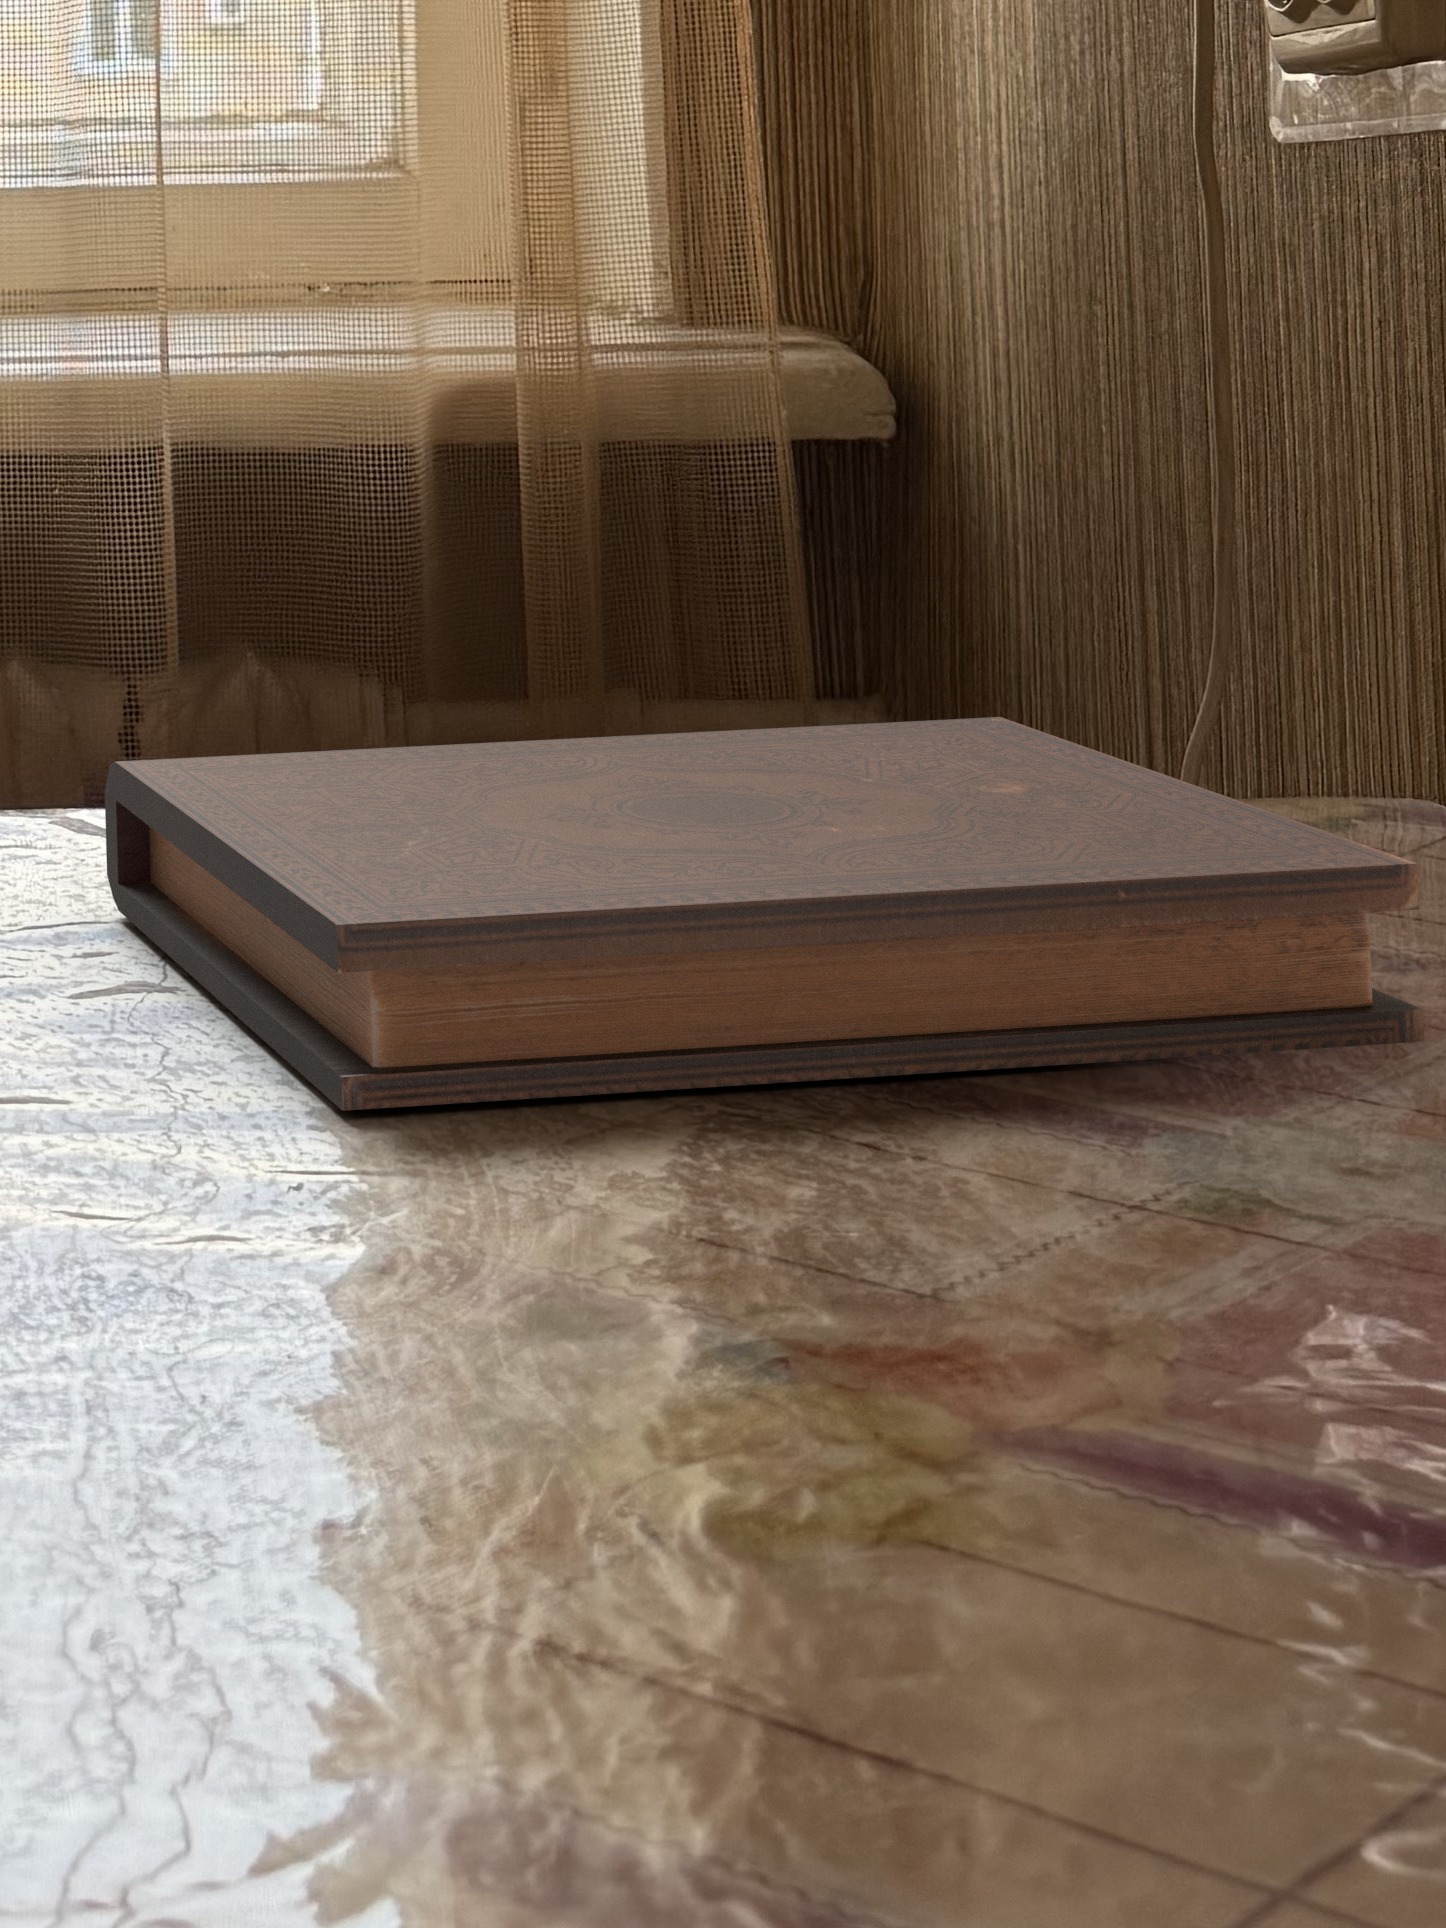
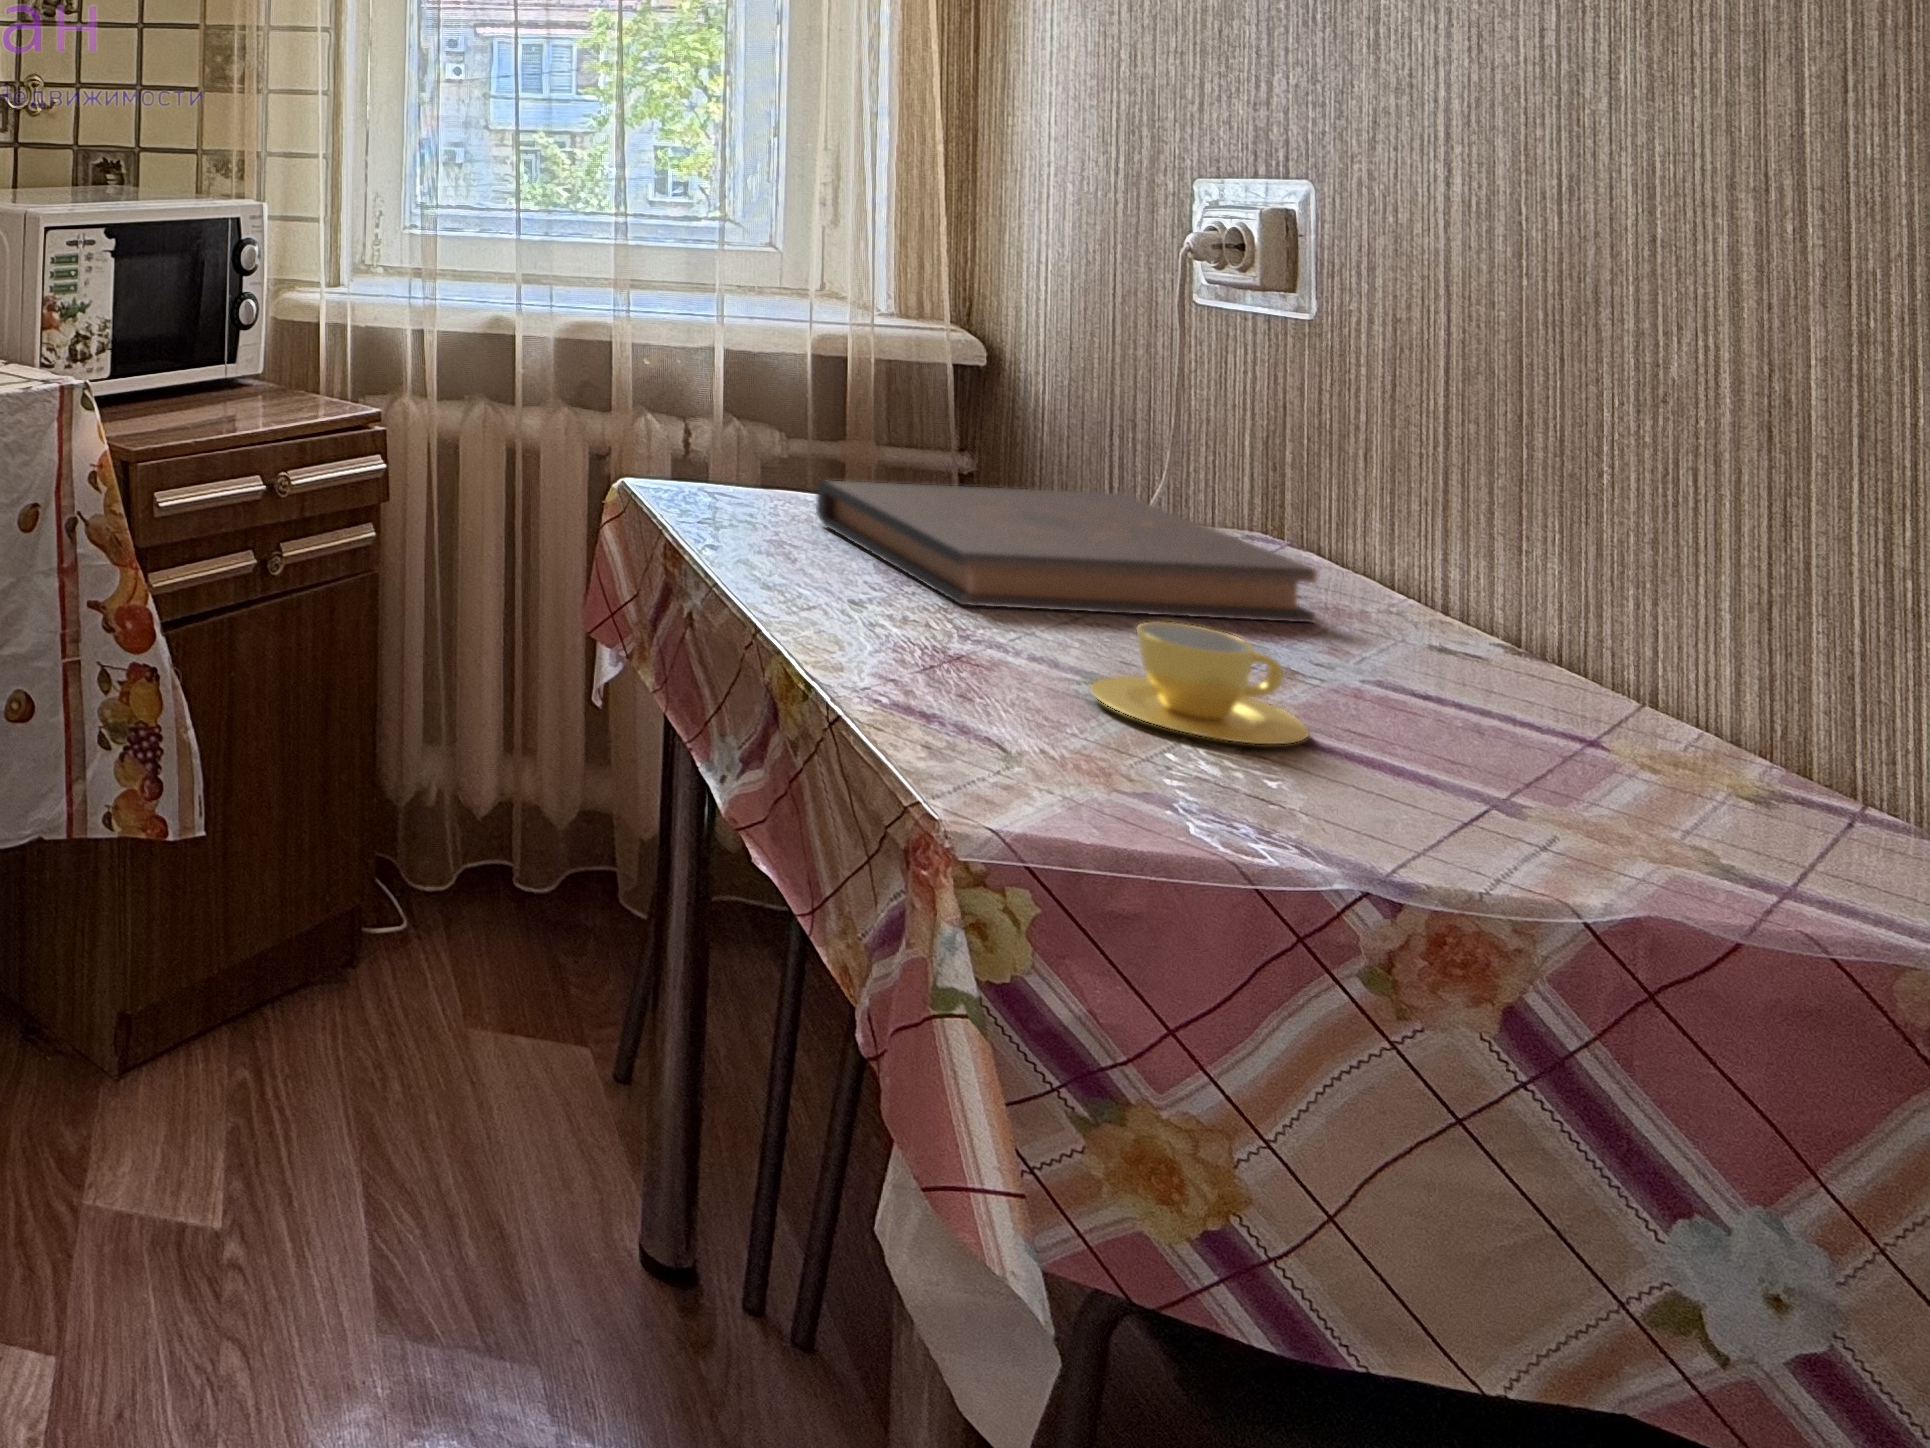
cup: none [517,1067,1180,1485] -> present [1090,622,1309,744]

